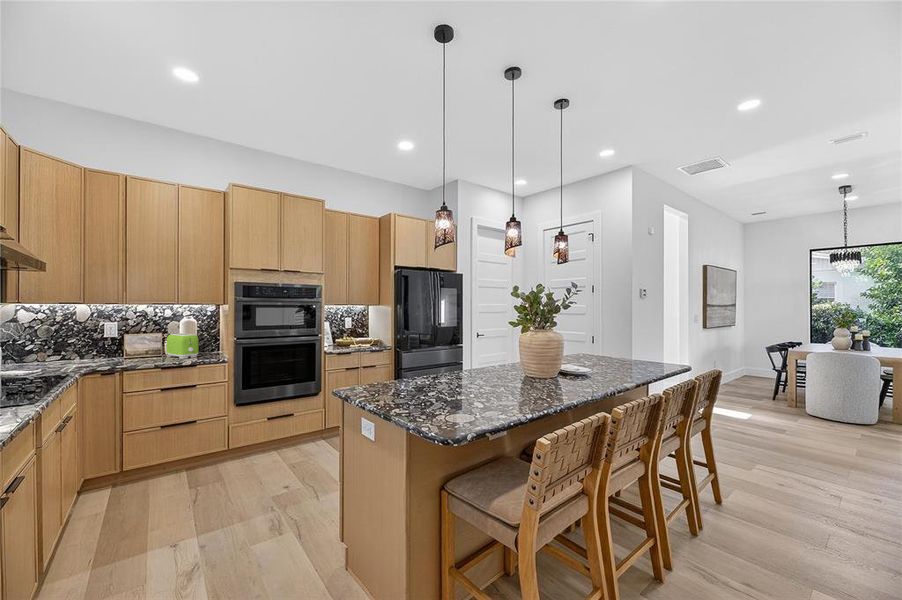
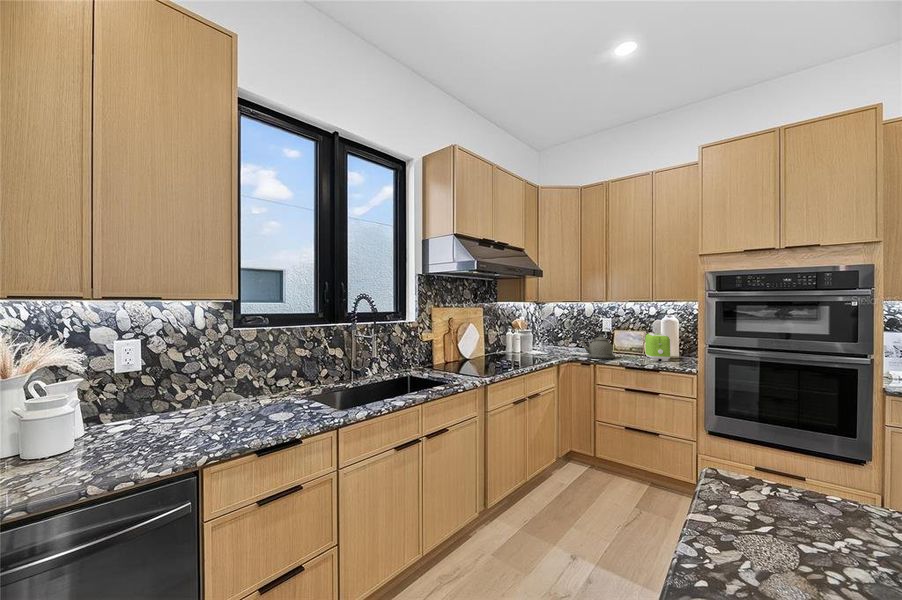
kettle: none [100,333,143,367] -> present [580,328,615,359]

